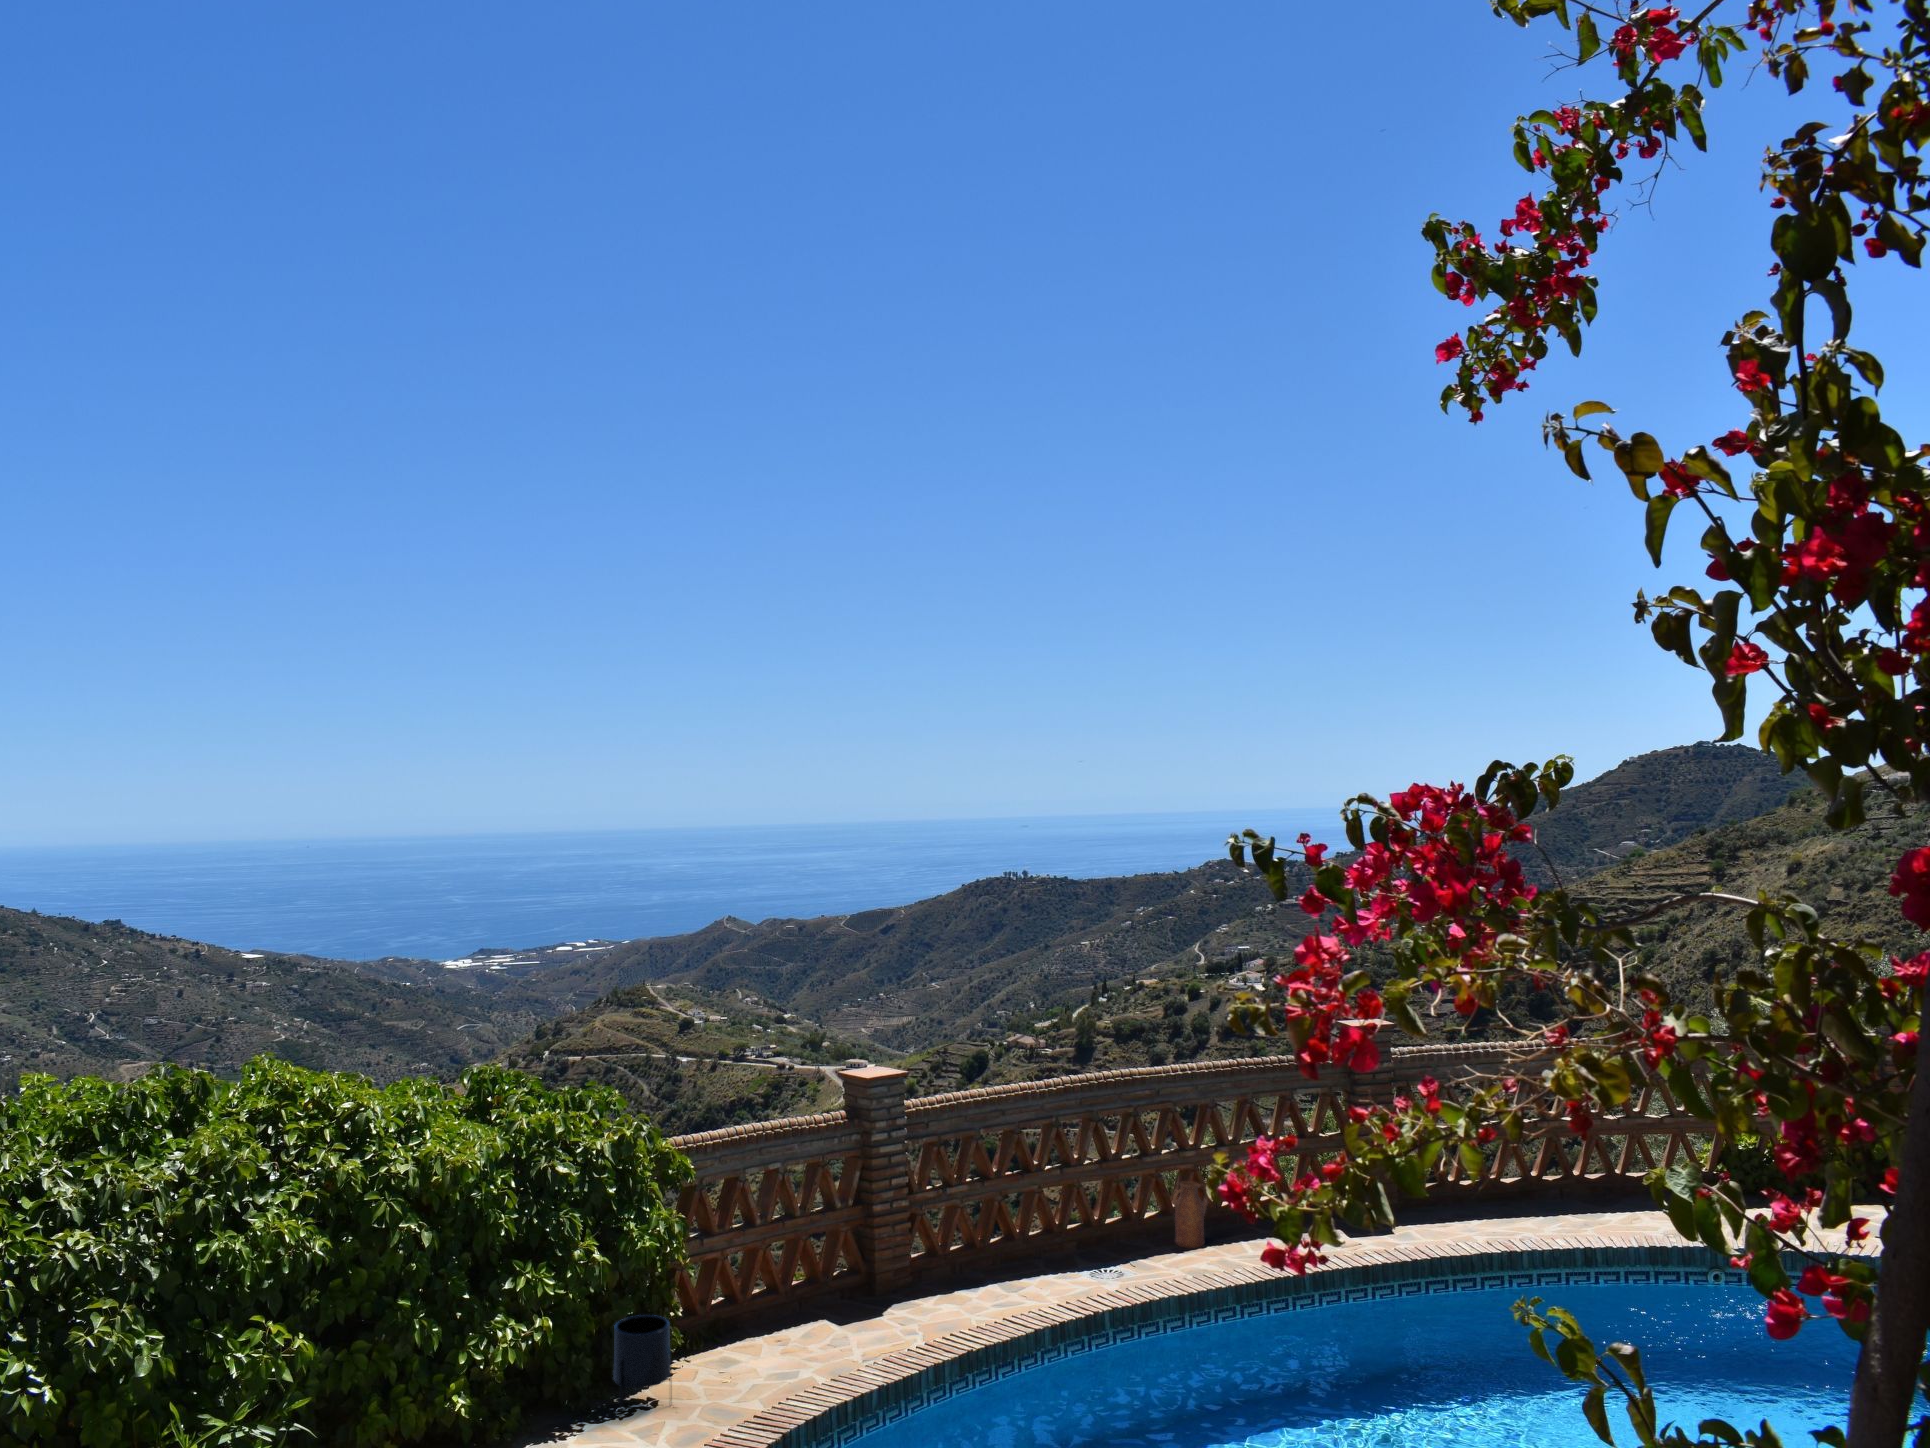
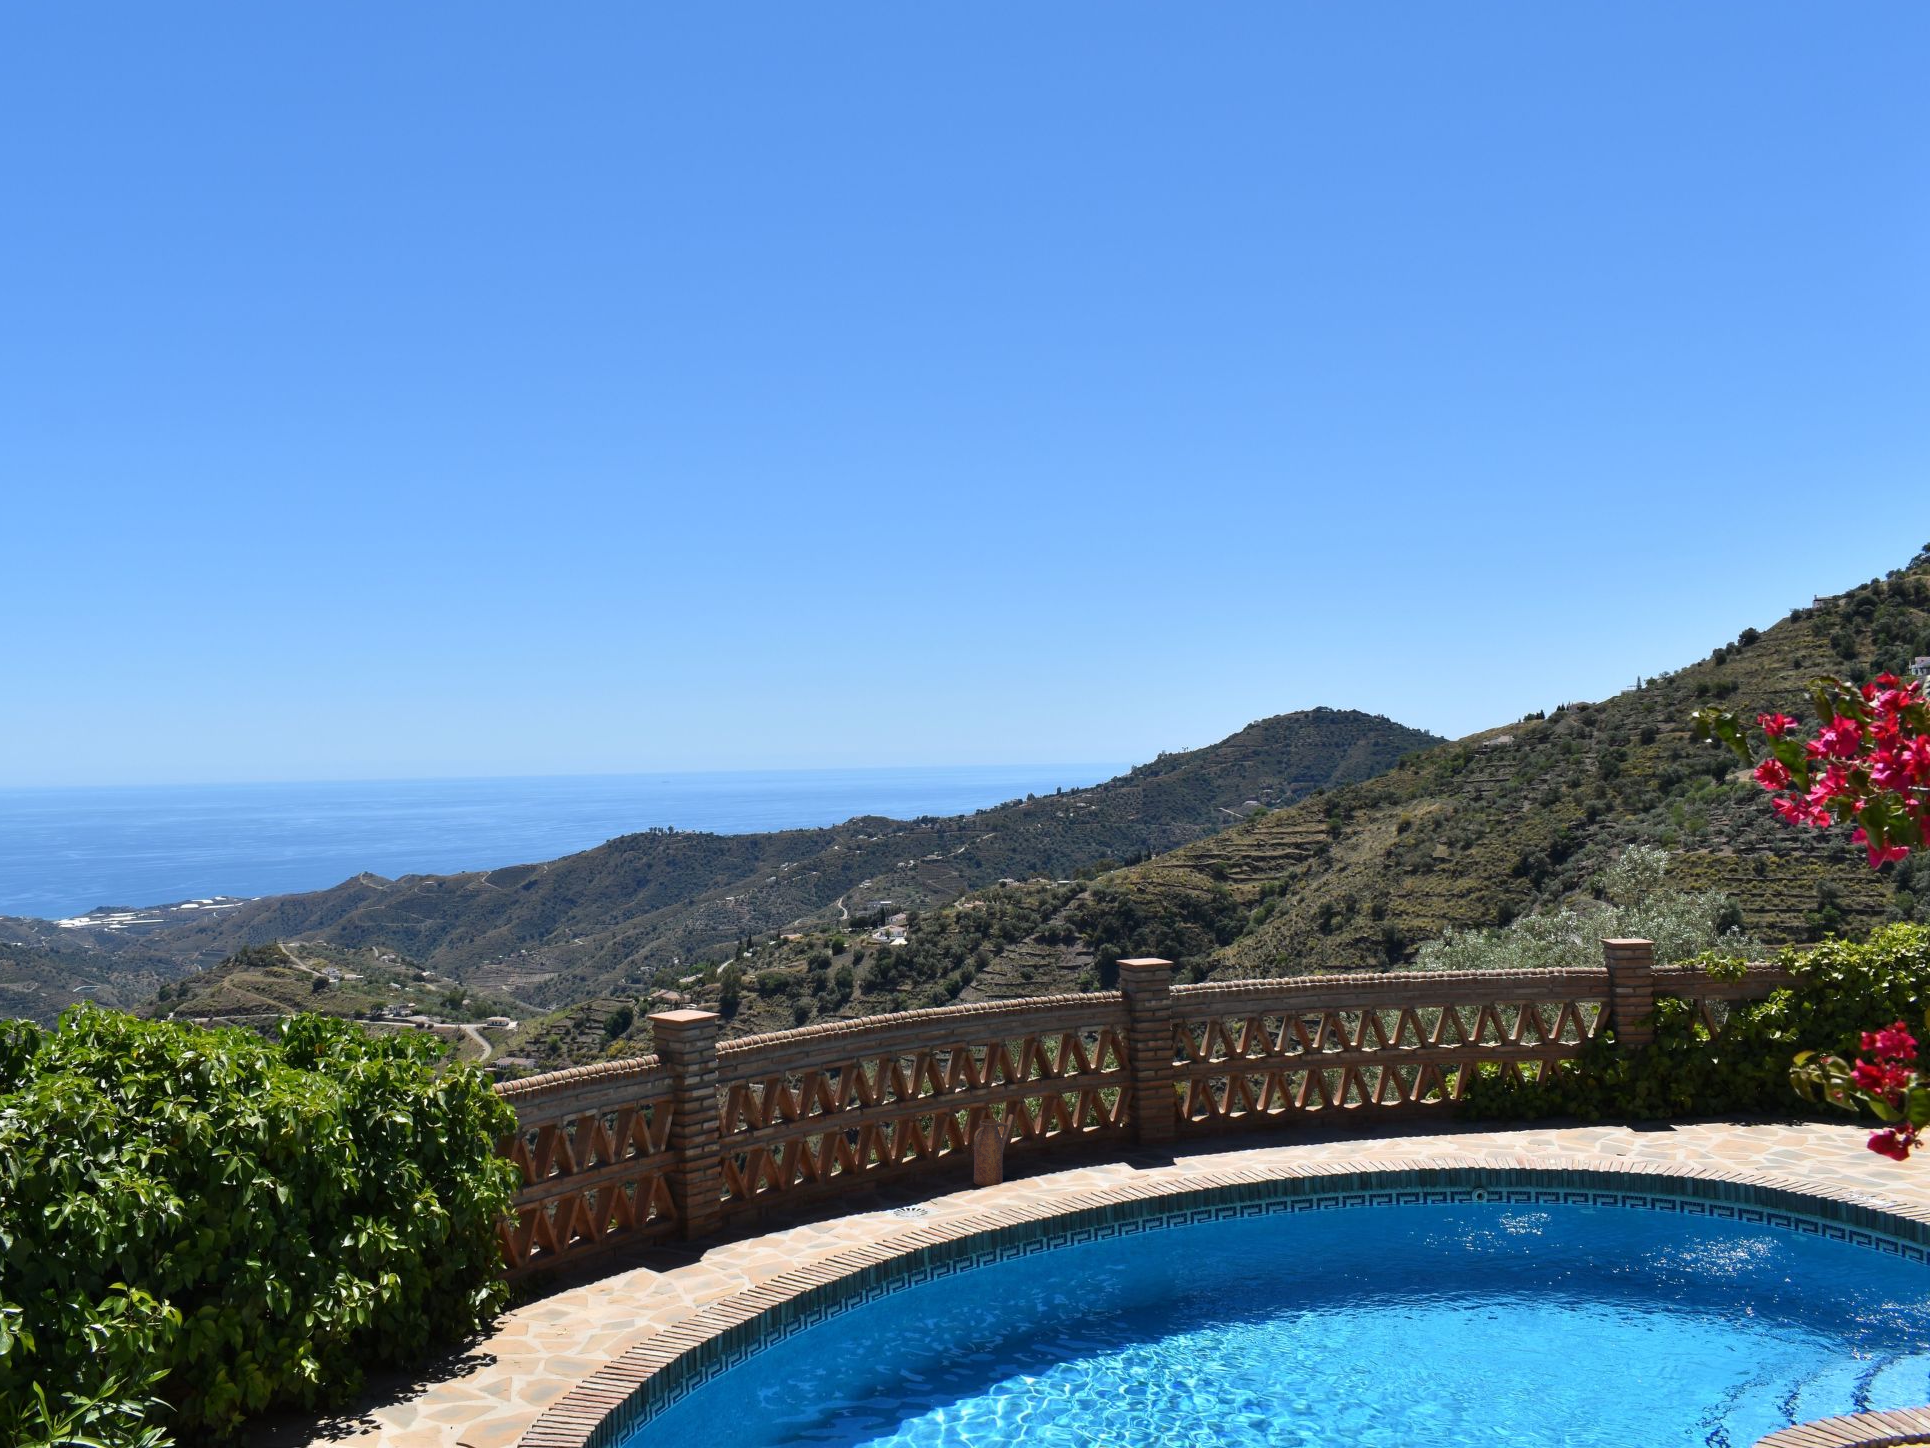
planter: present [613,1315,672,1414] -> none [448,1271,511,1376]

